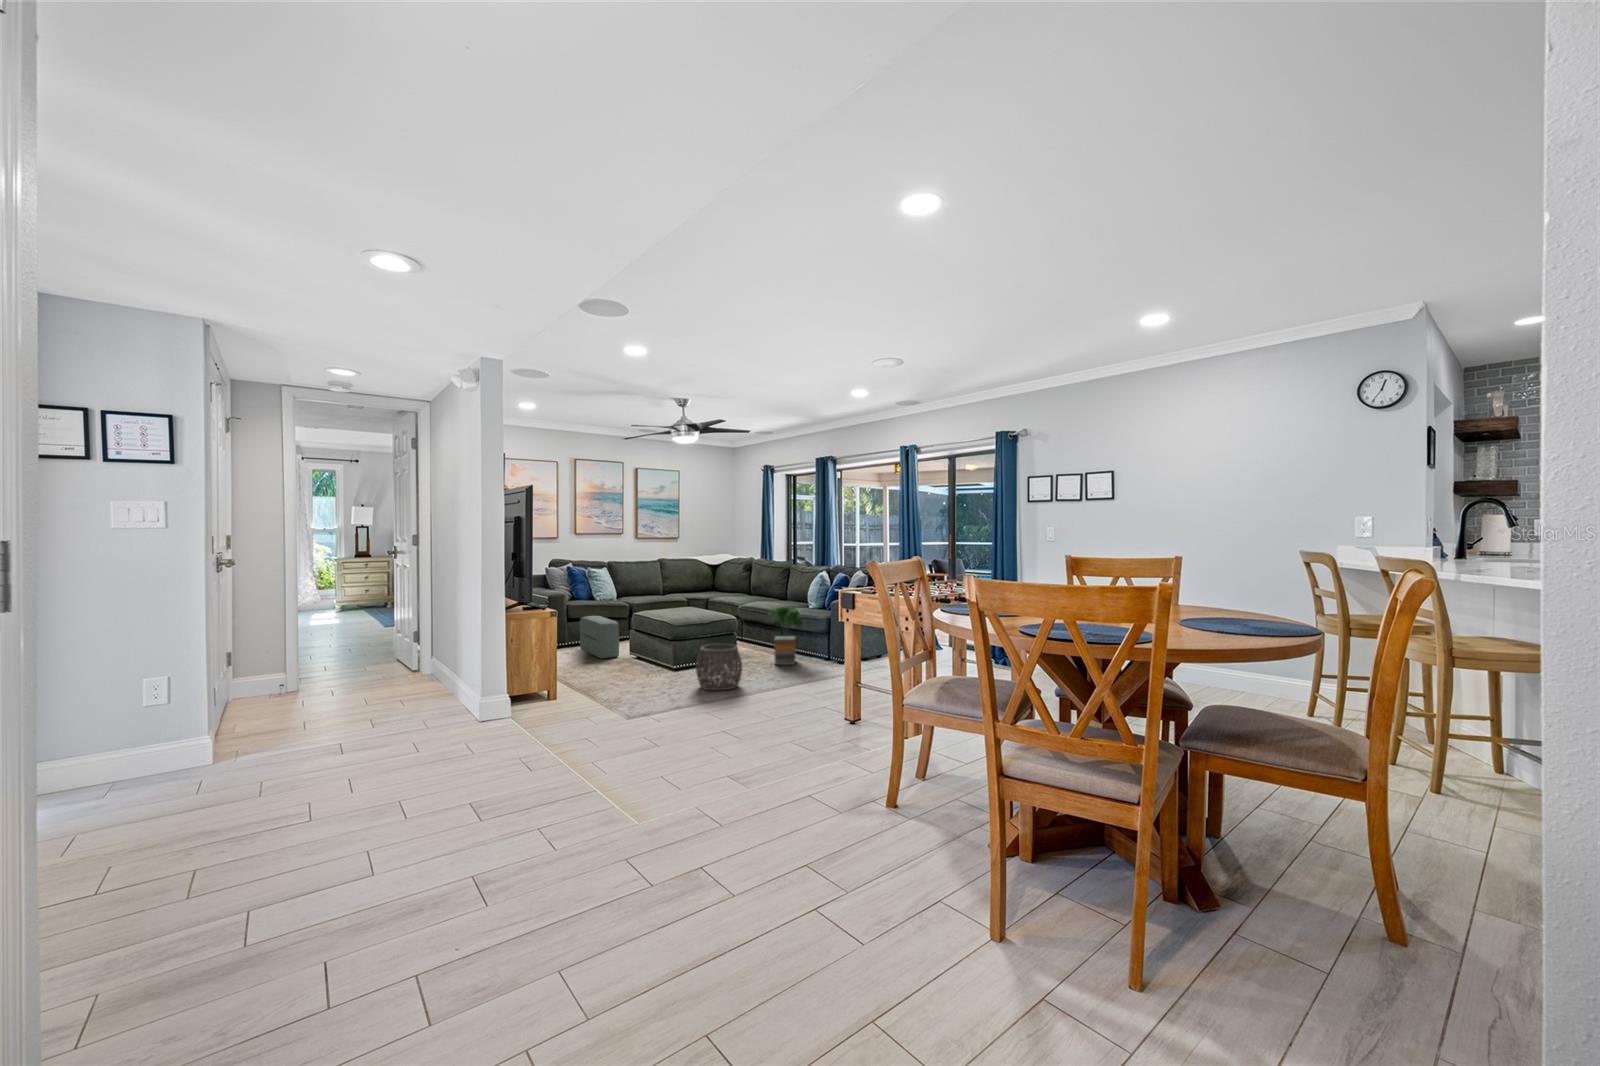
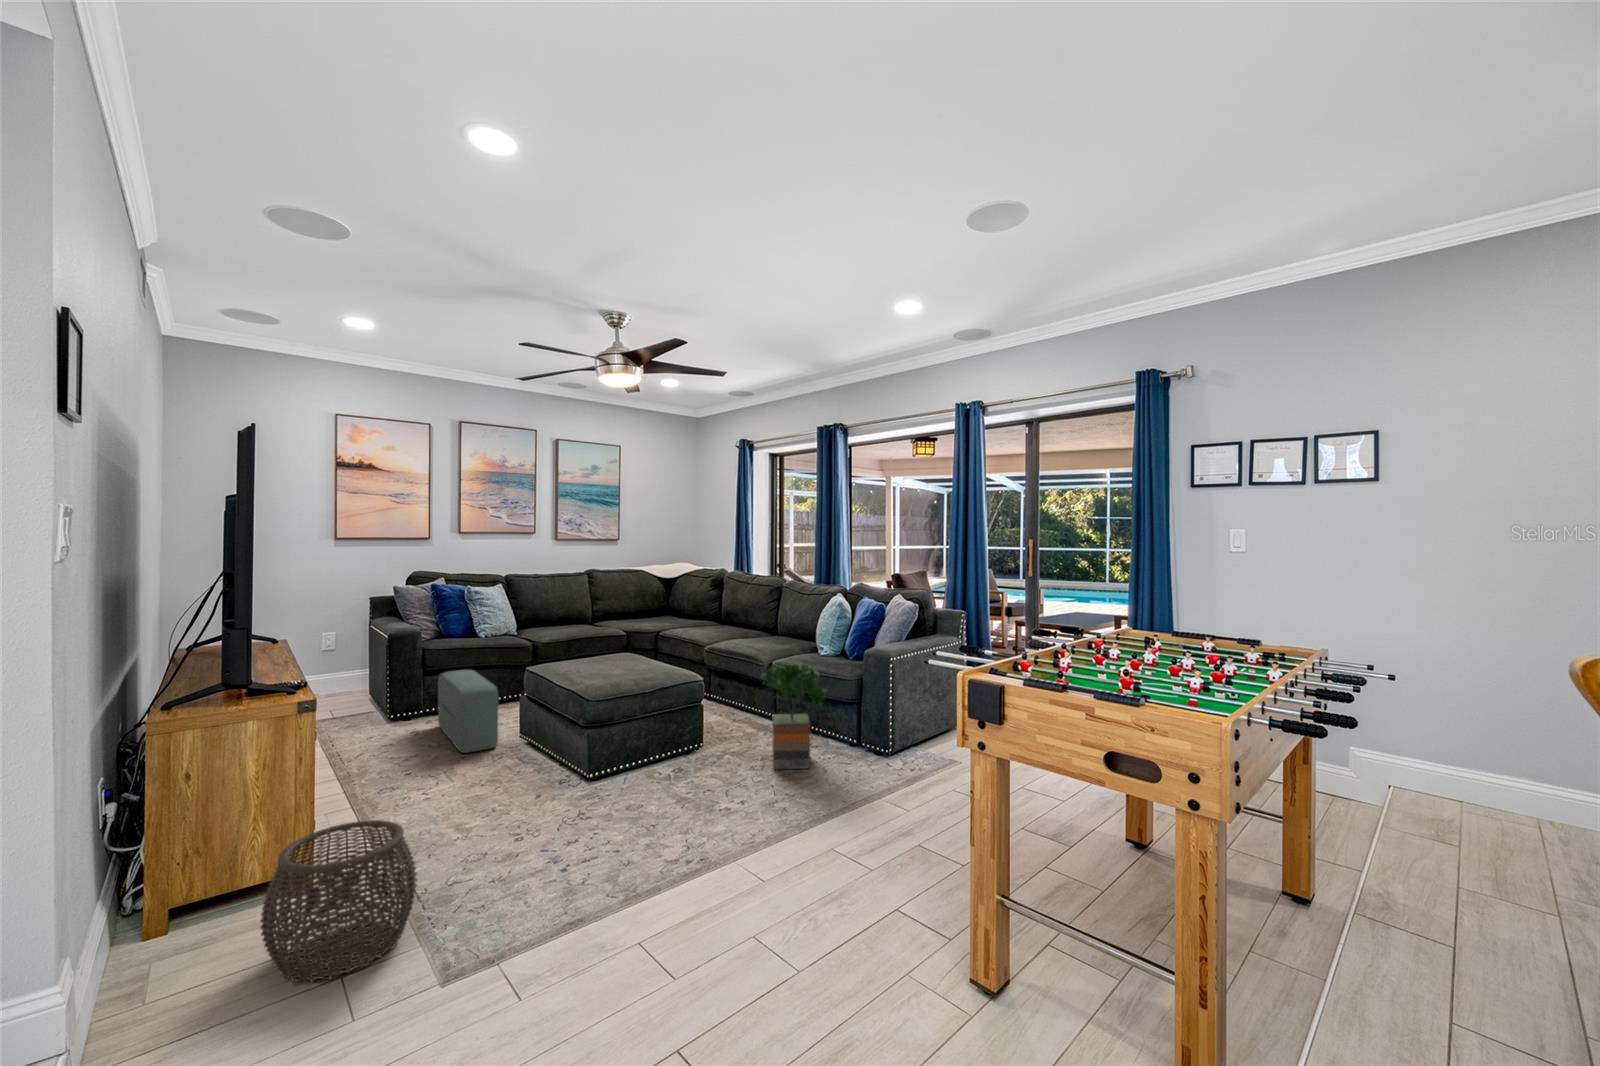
woven basket: present [696,644,742,691] -> present [260,820,417,982]

